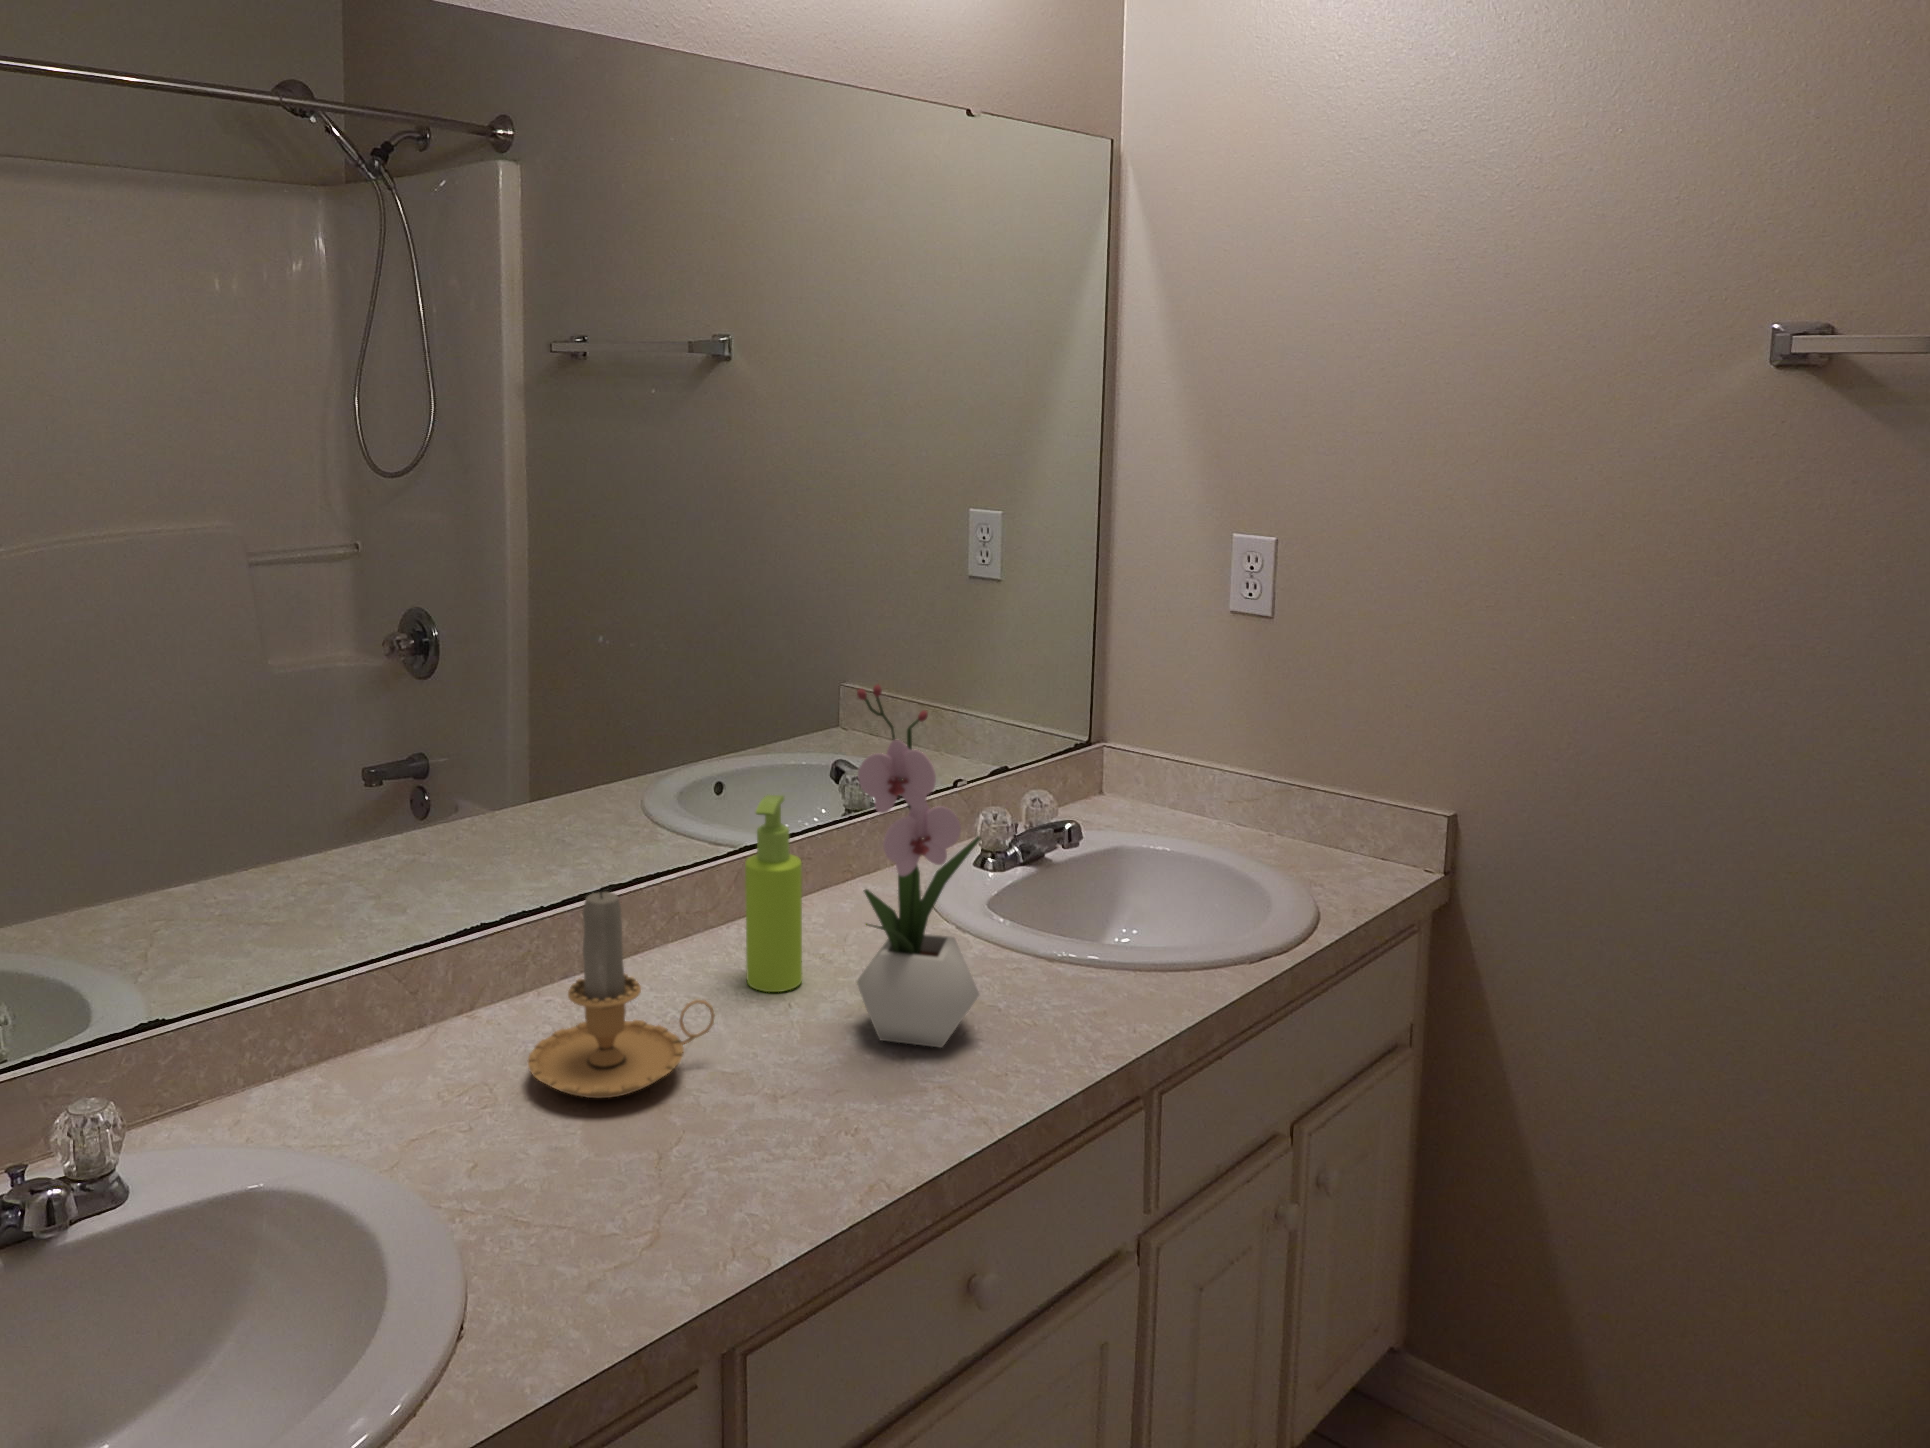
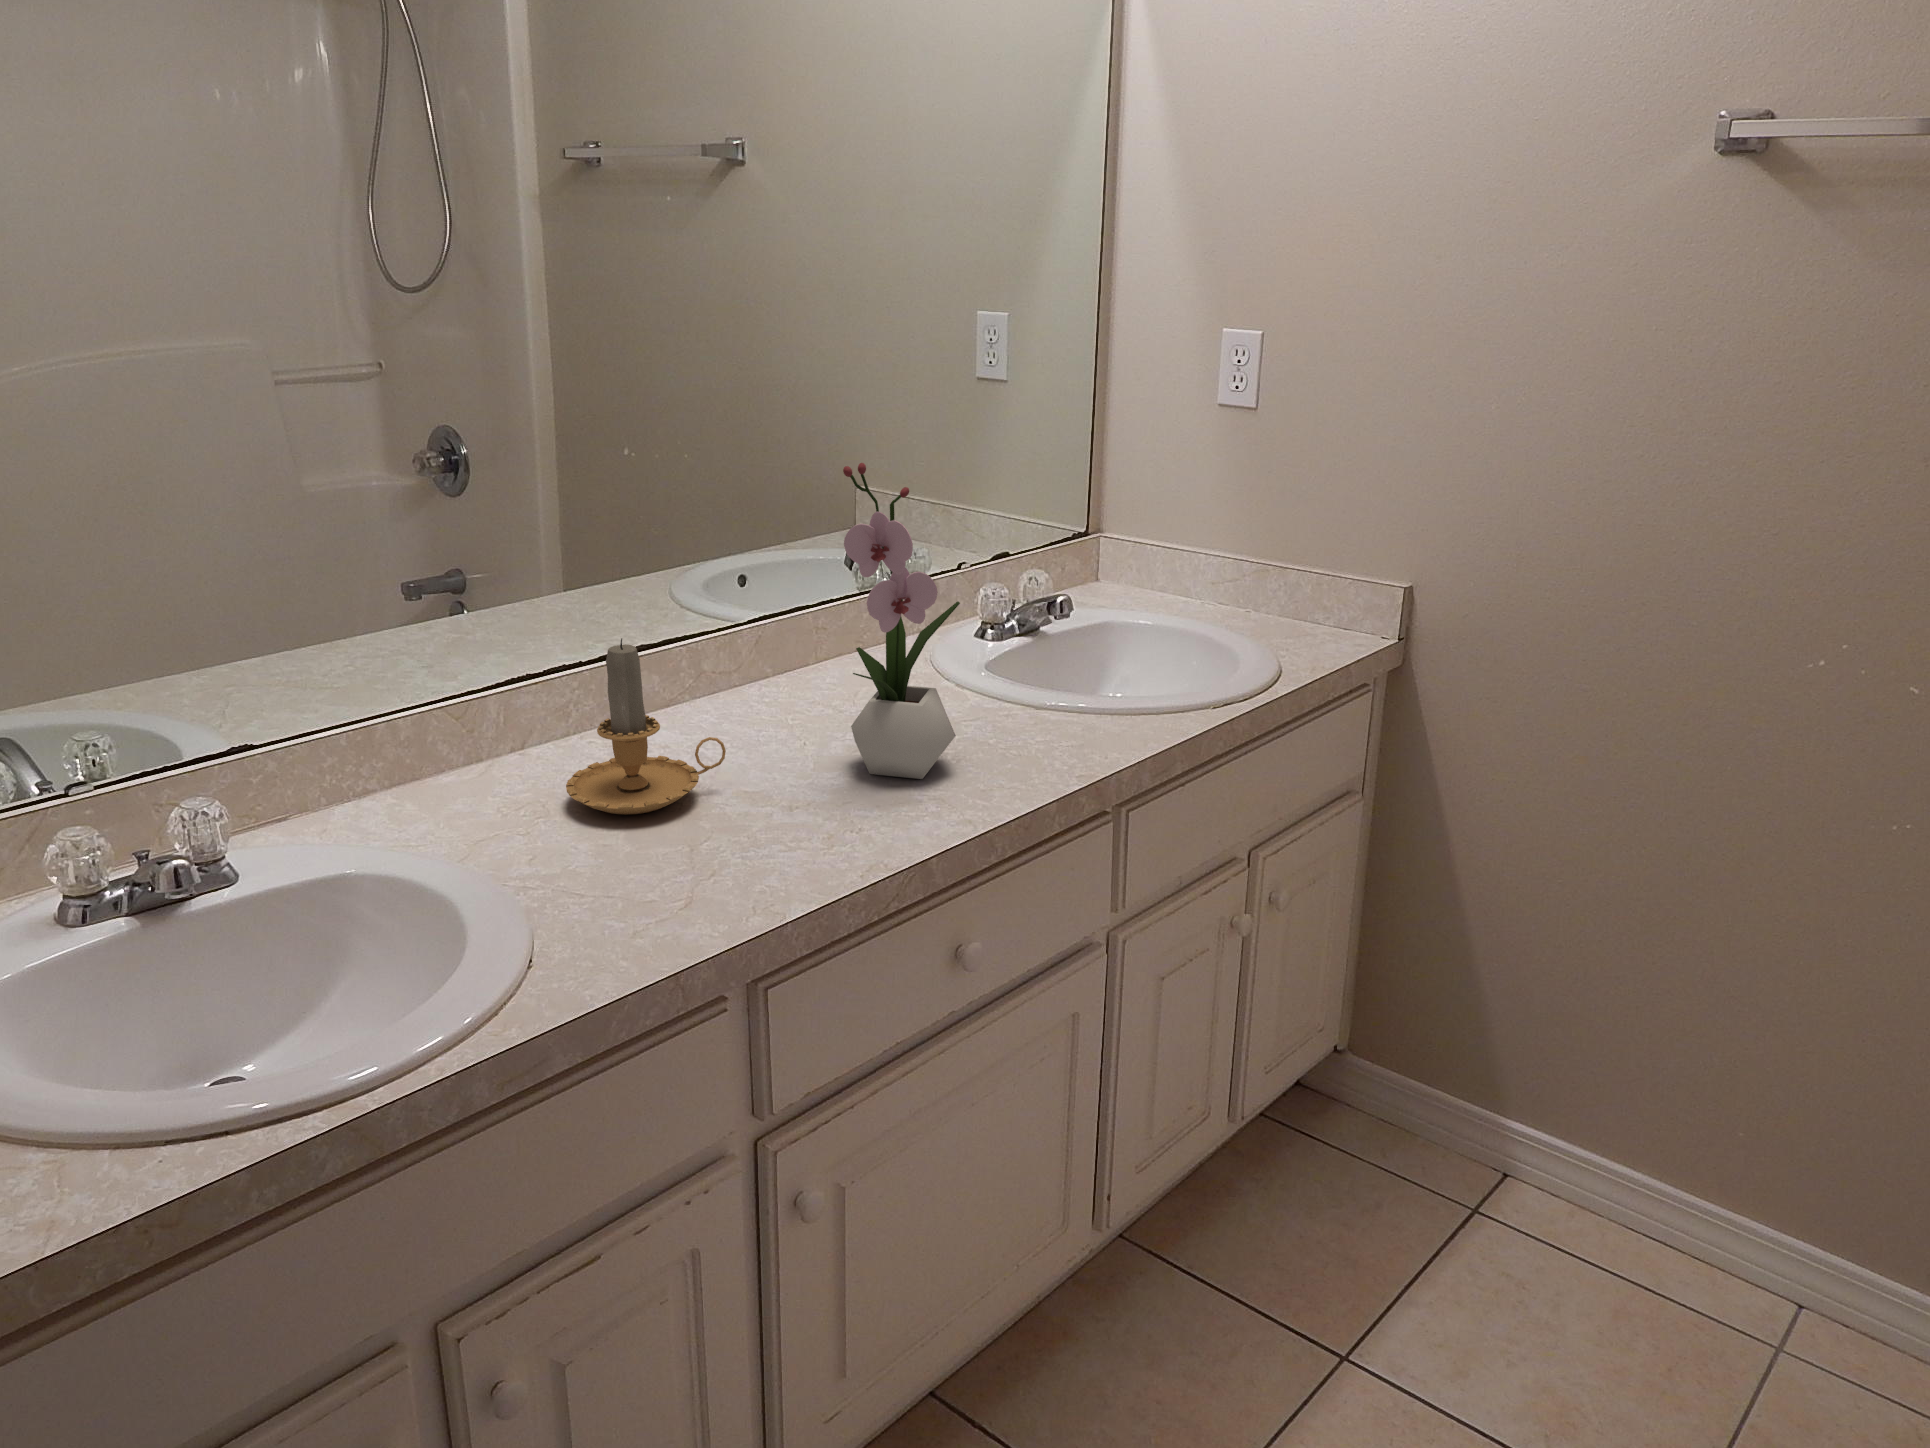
soap dispenser: present [745,795,802,992] -> none [756,568,809,739]

